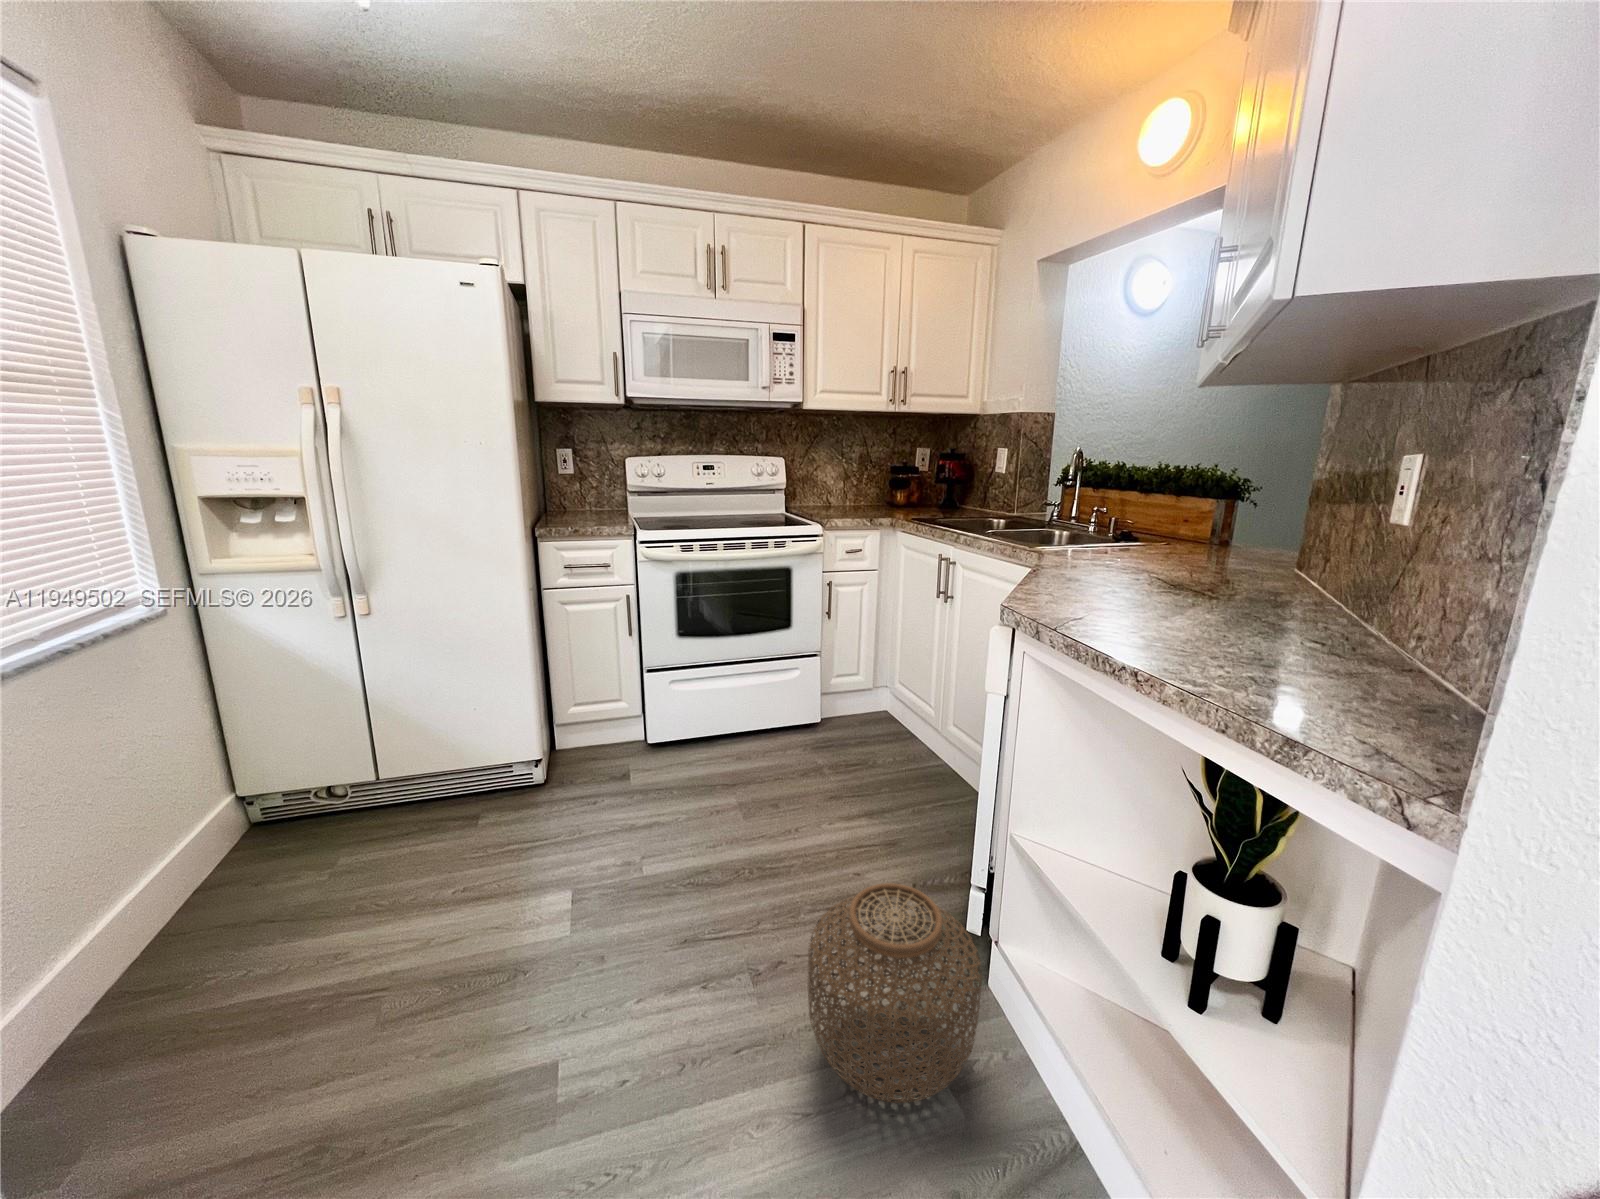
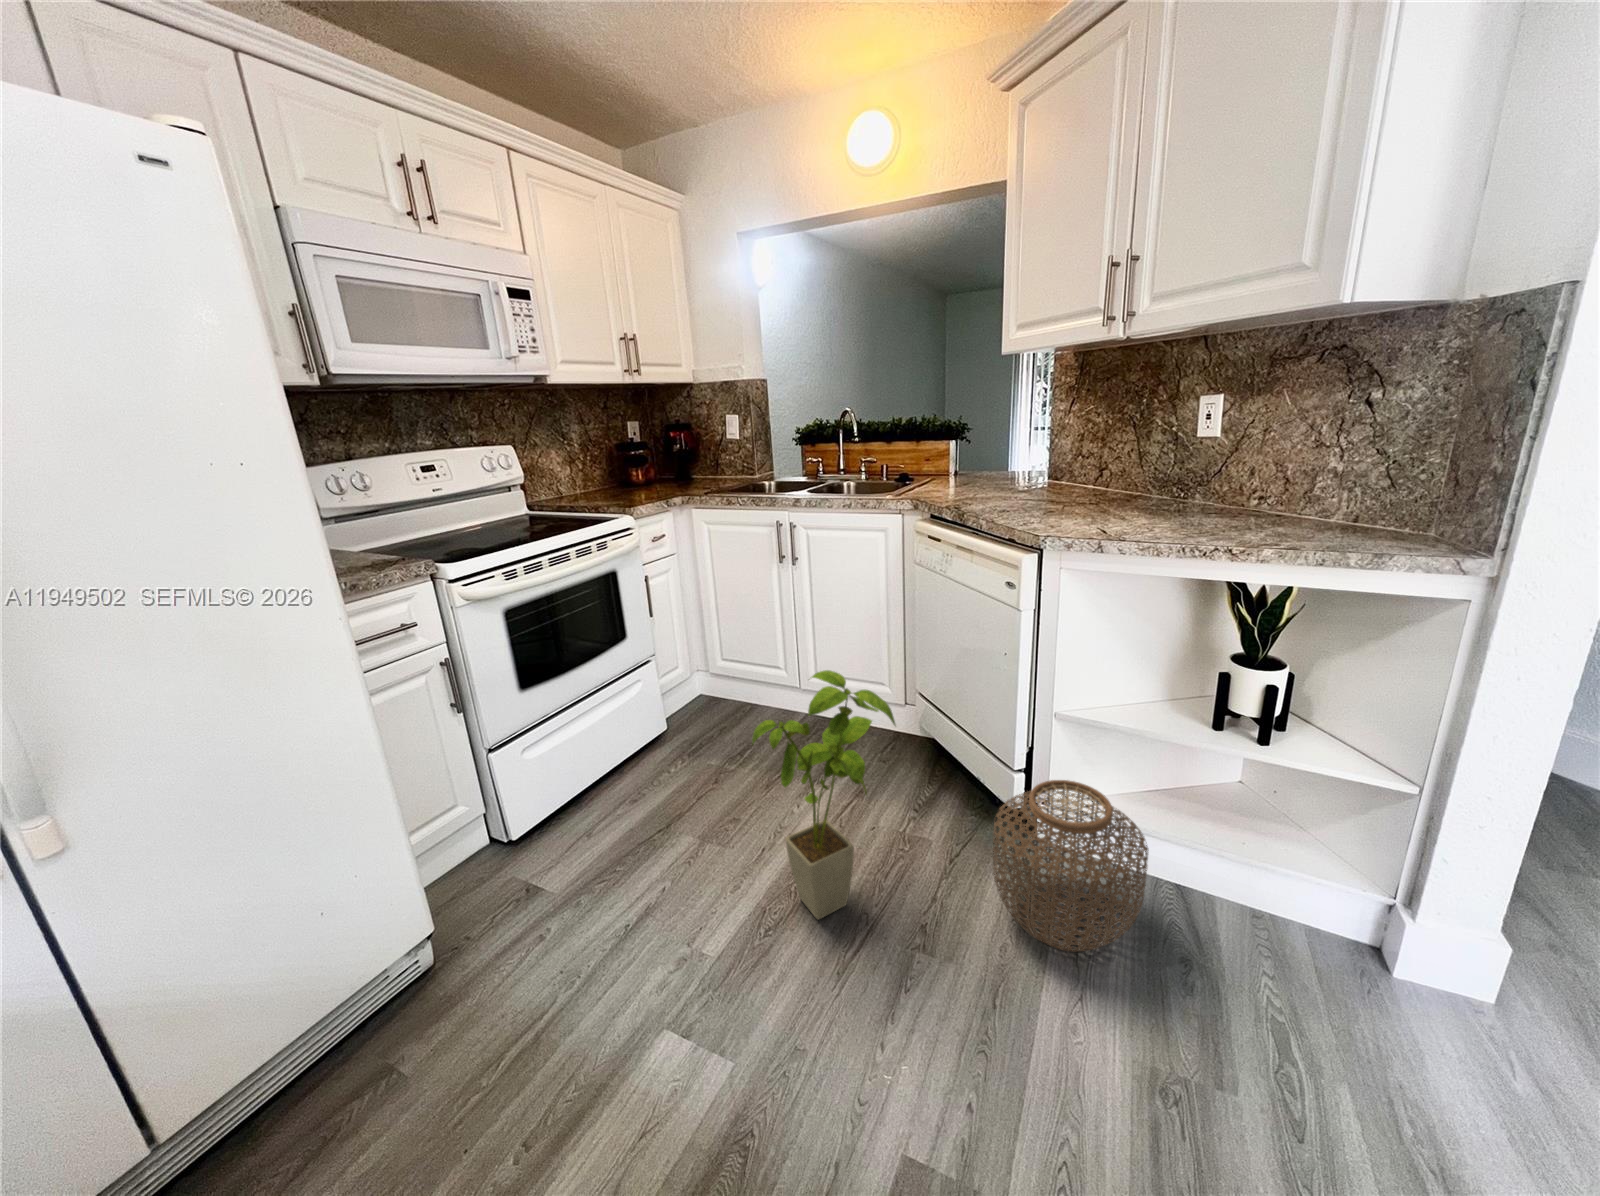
house plant: none [695,673,830,906] -> present [752,670,896,919]

